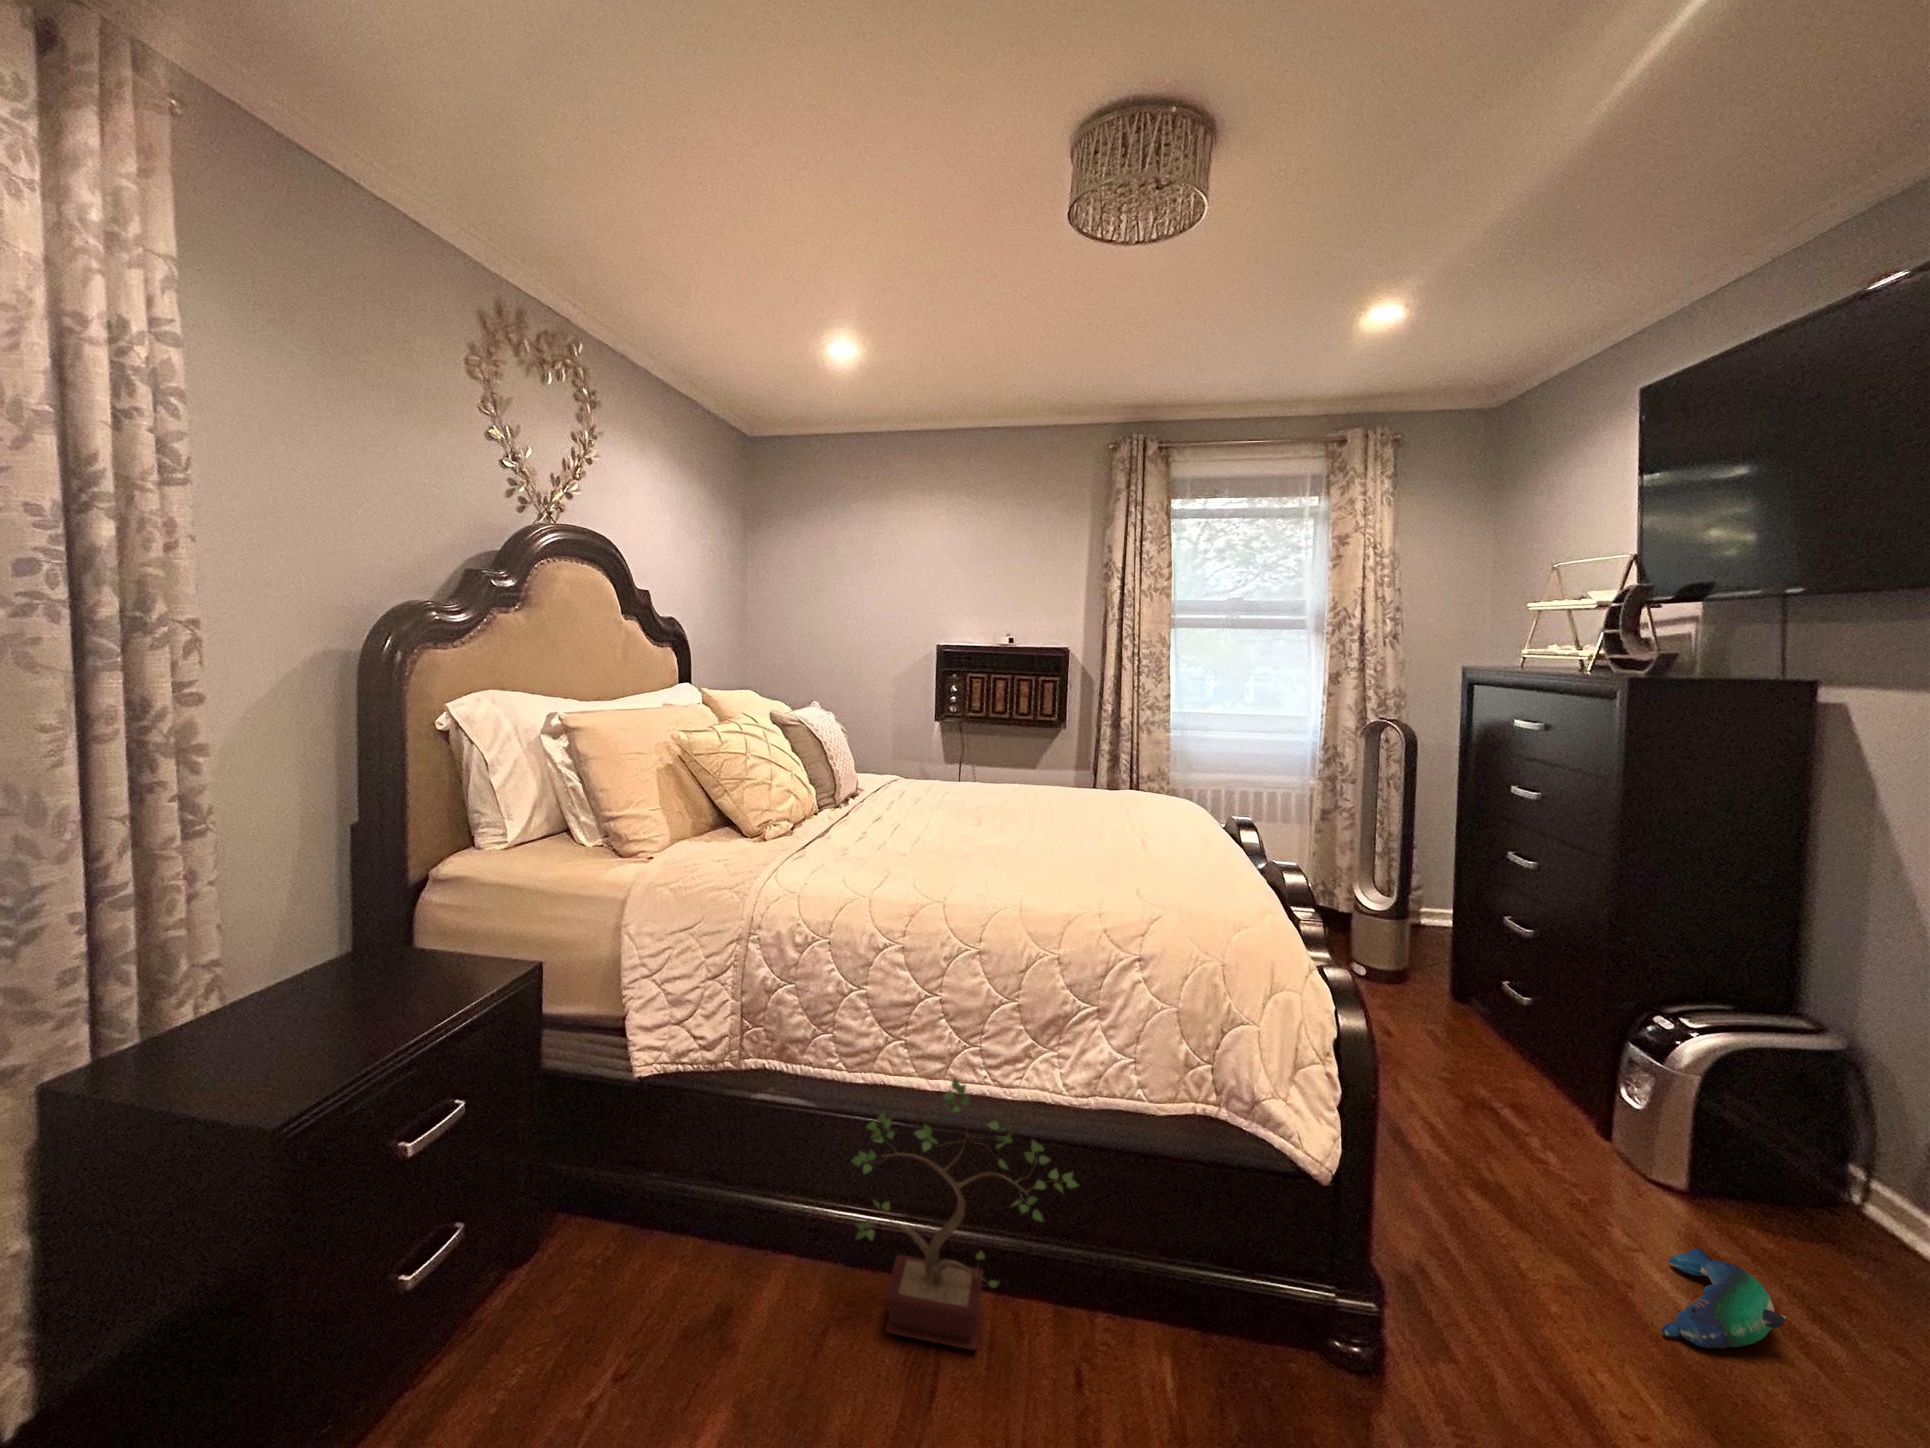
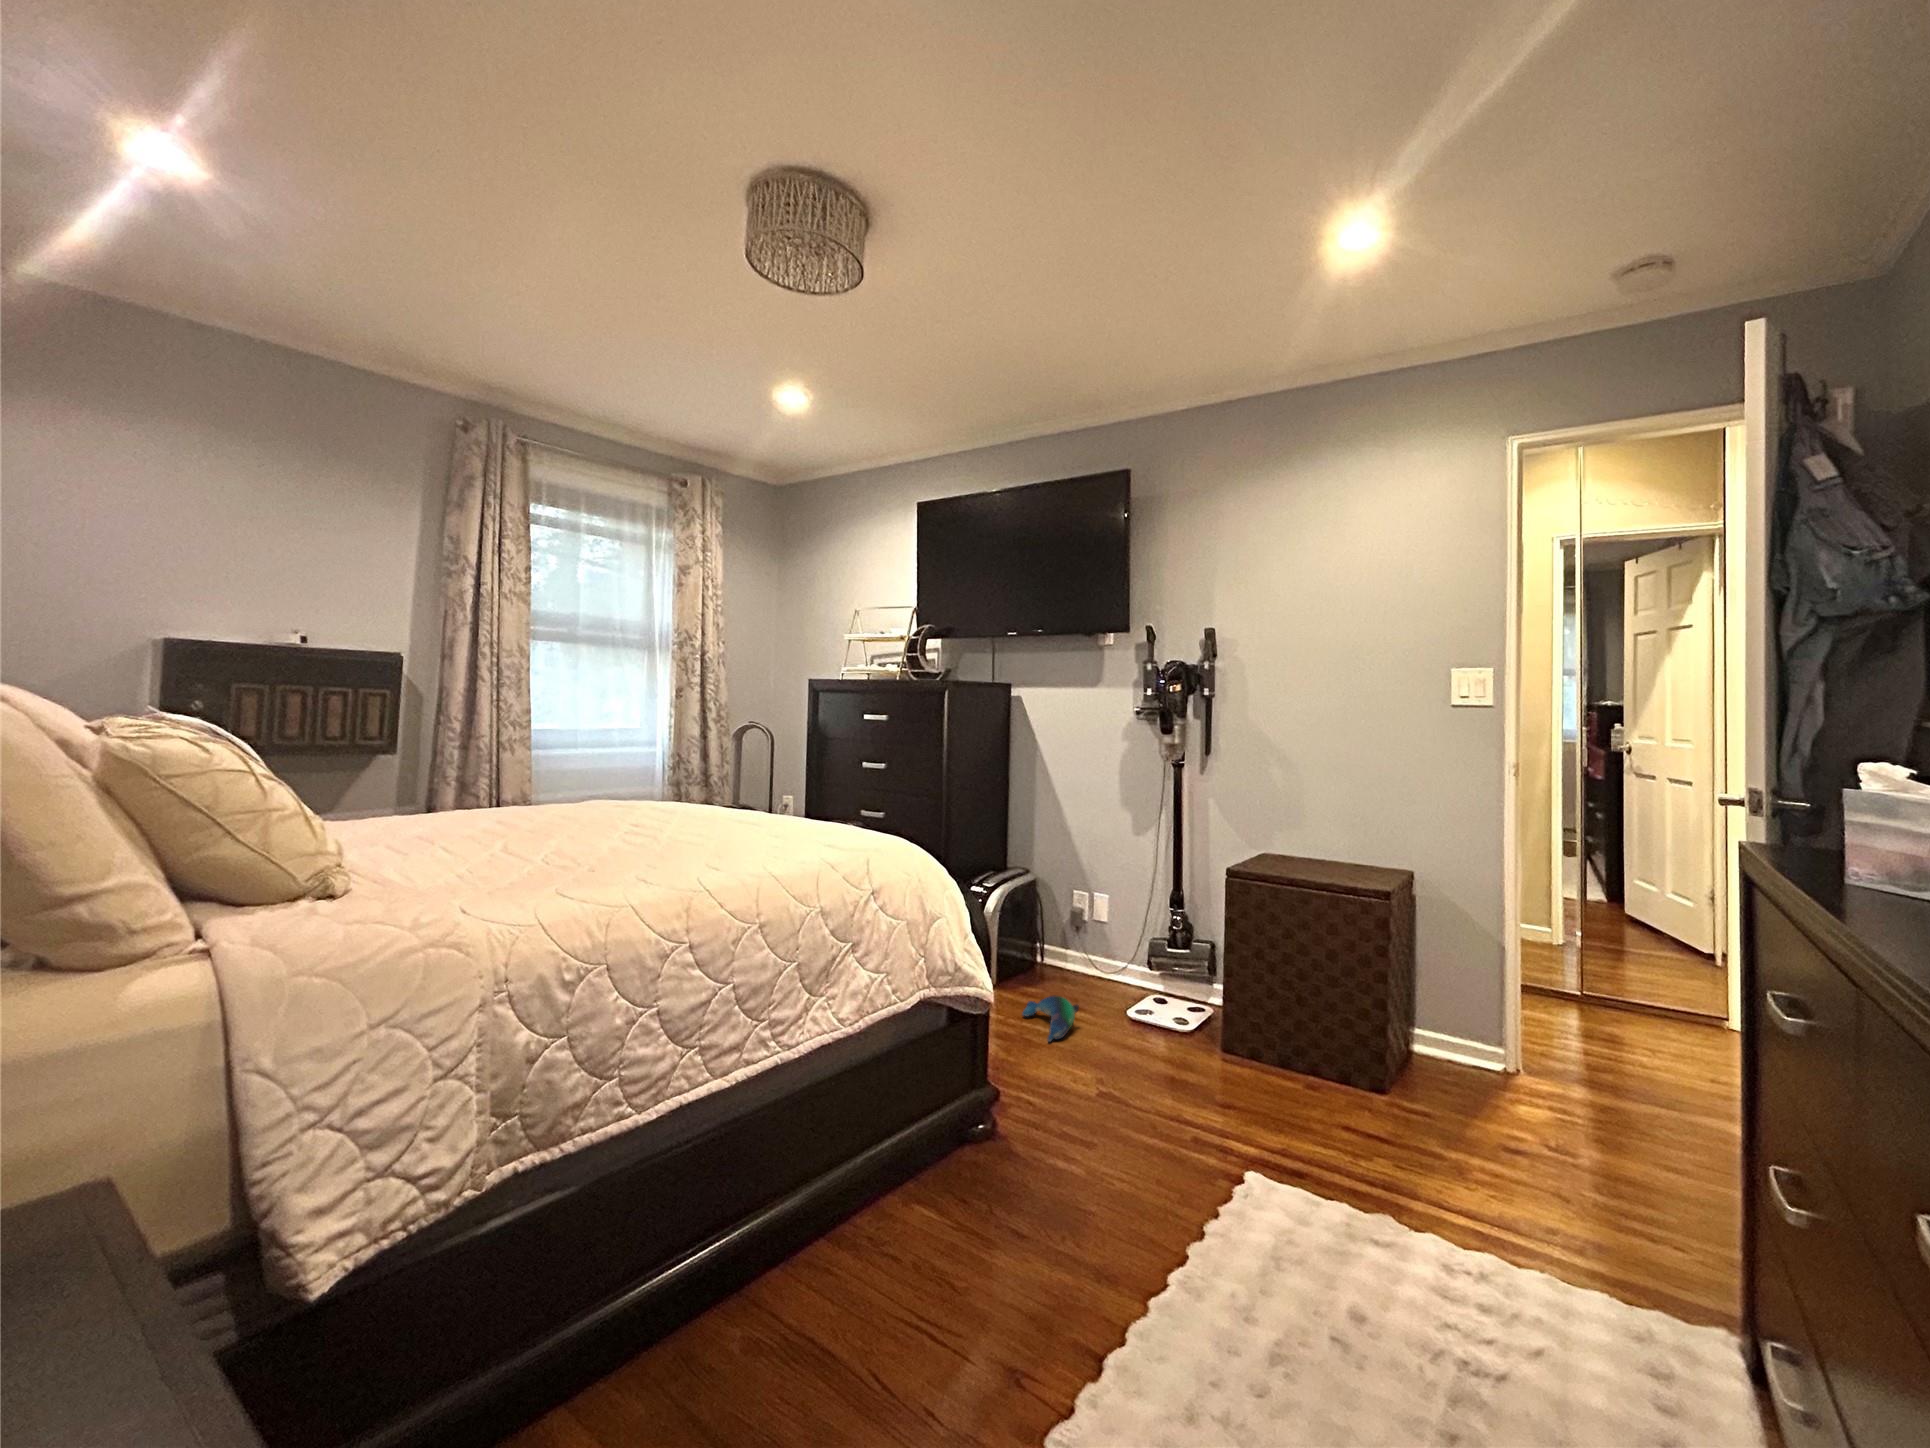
potted plant: present [852,1078,1078,1350] -> none [697,1050,900,1351]

